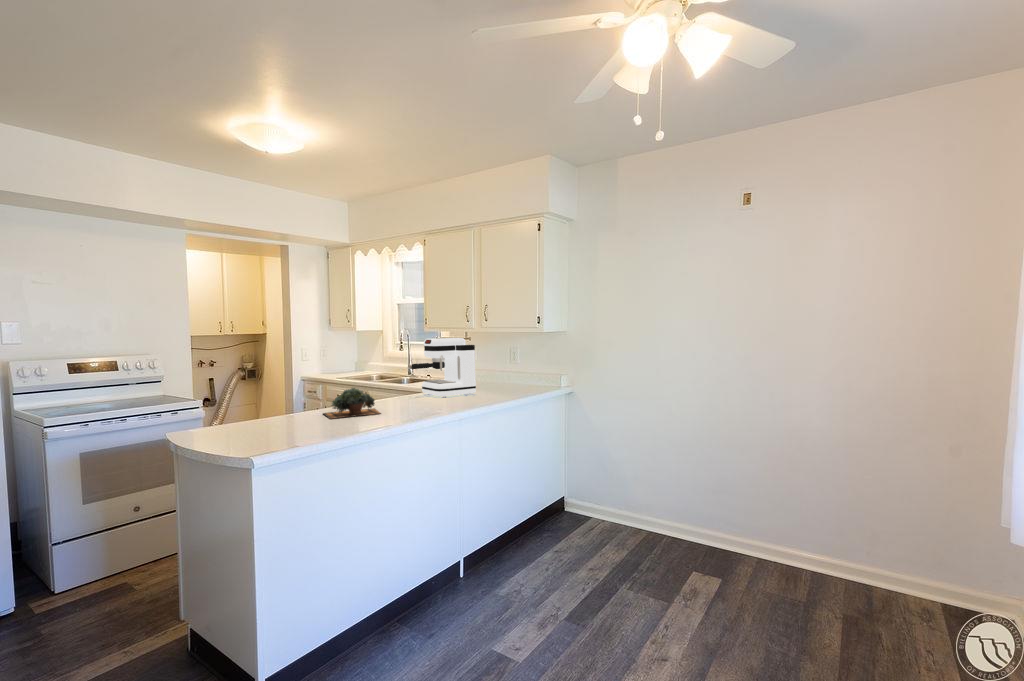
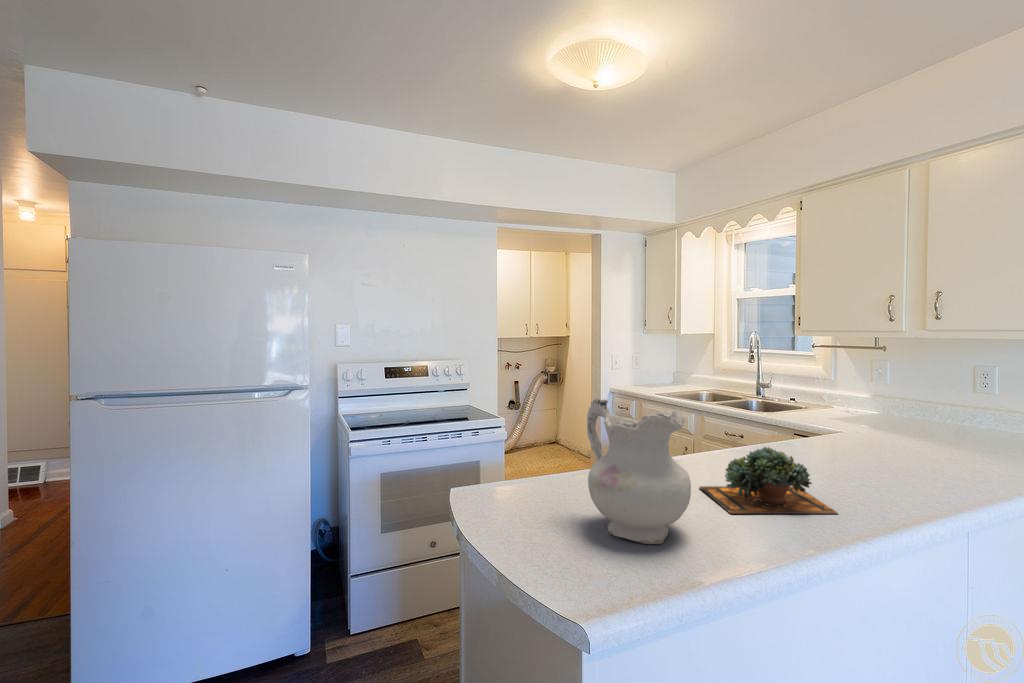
coffee maker: present [412,338,476,397] -> none [836,349,989,467]
ceramic pitcher: none [251,366,304,430] -> present [587,399,691,544]

